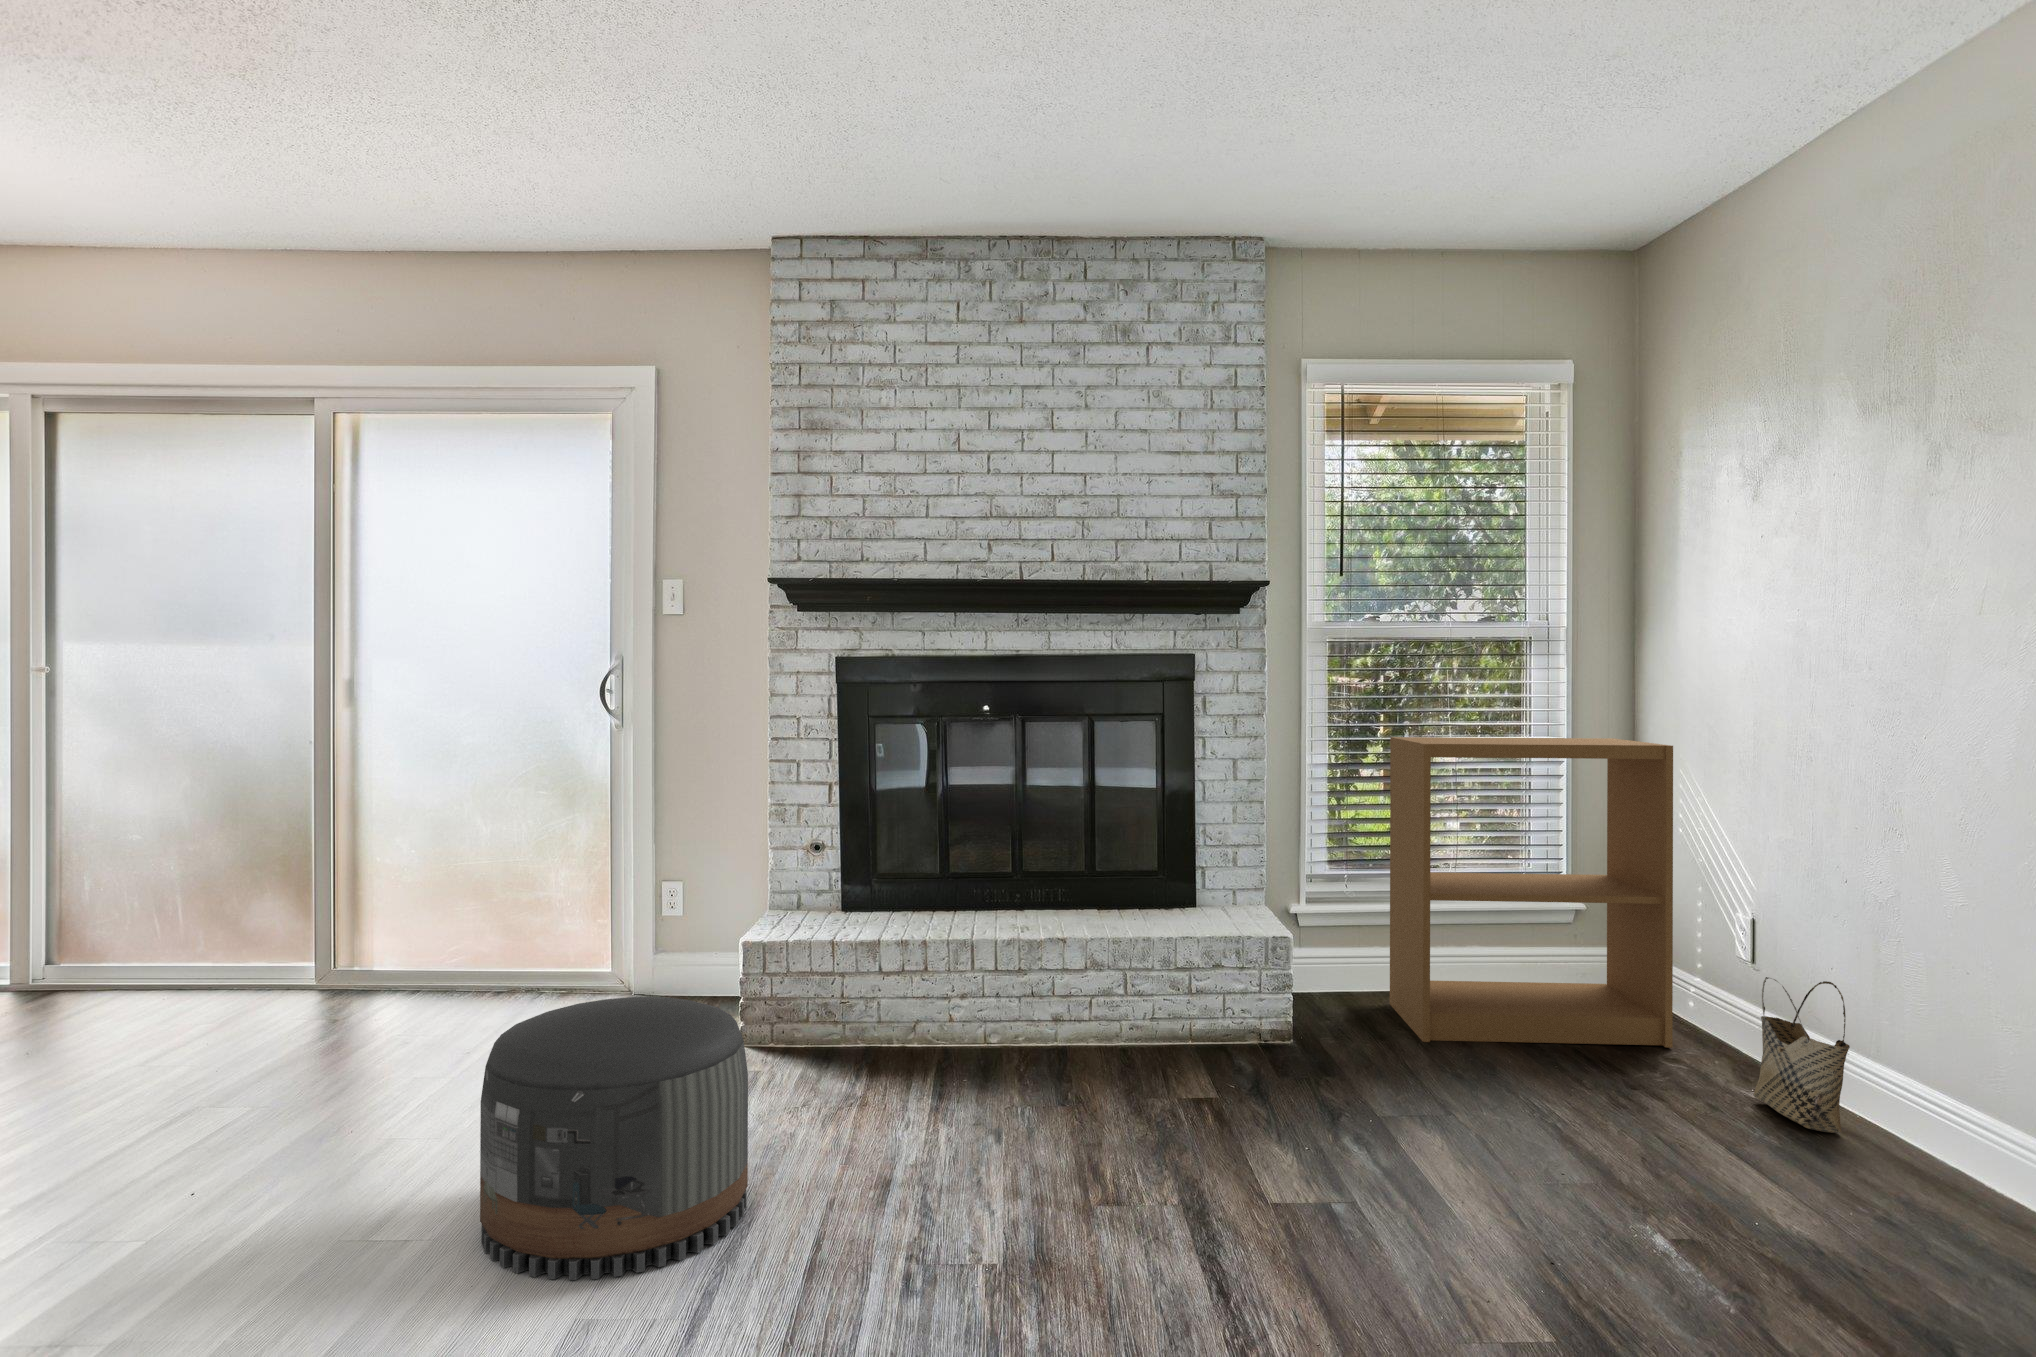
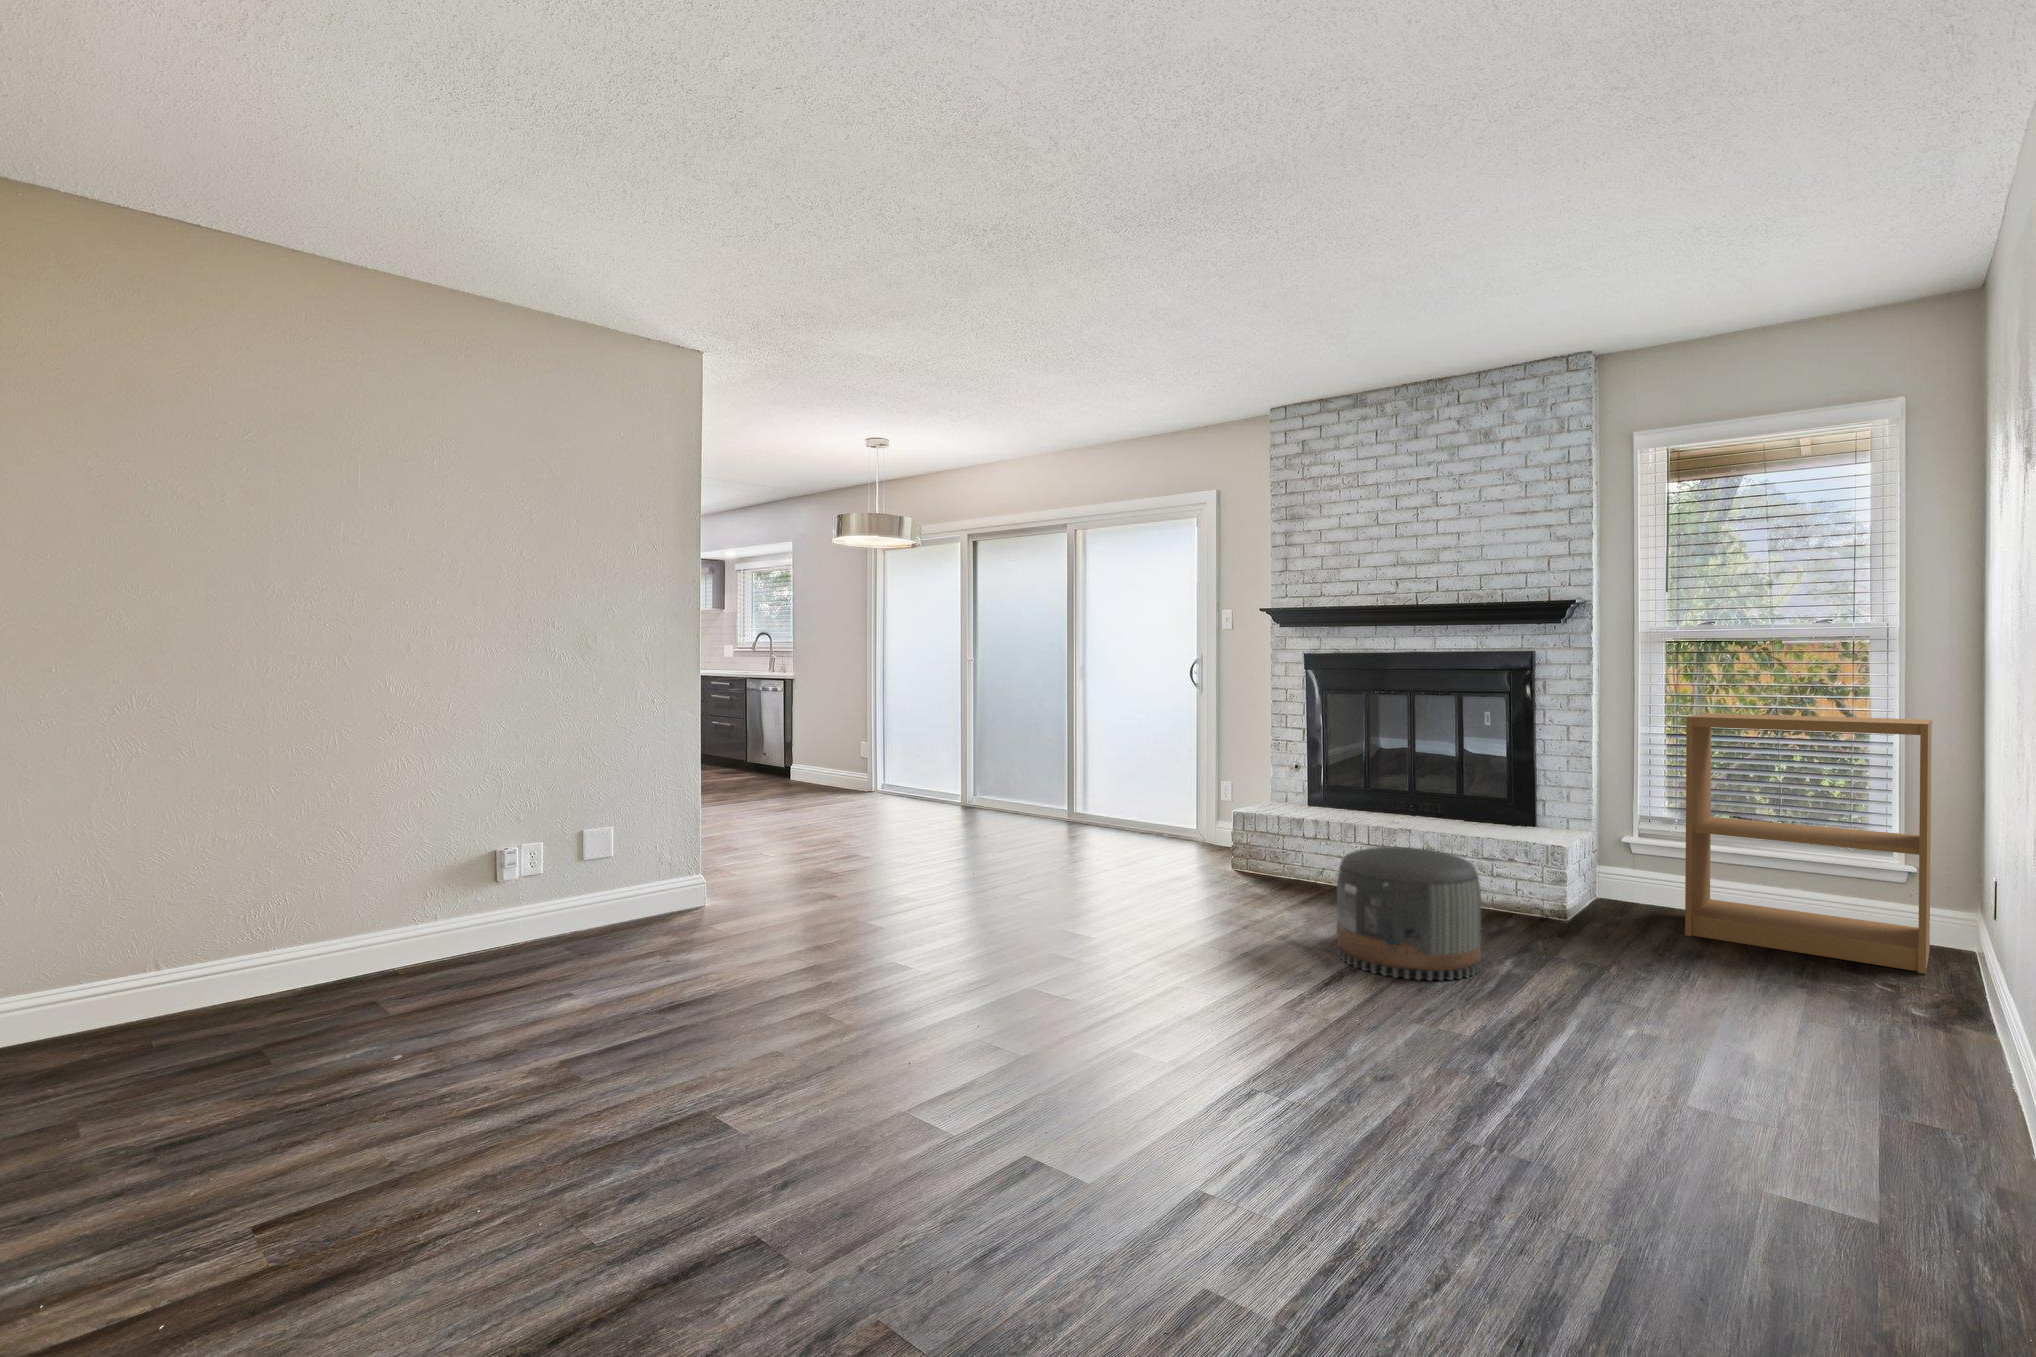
woven basket: present [1754,977,1850,1133] -> none [1914,903,1981,1028]
pouf: present [480,997,748,1280] -> present [1337,847,1481,981]

